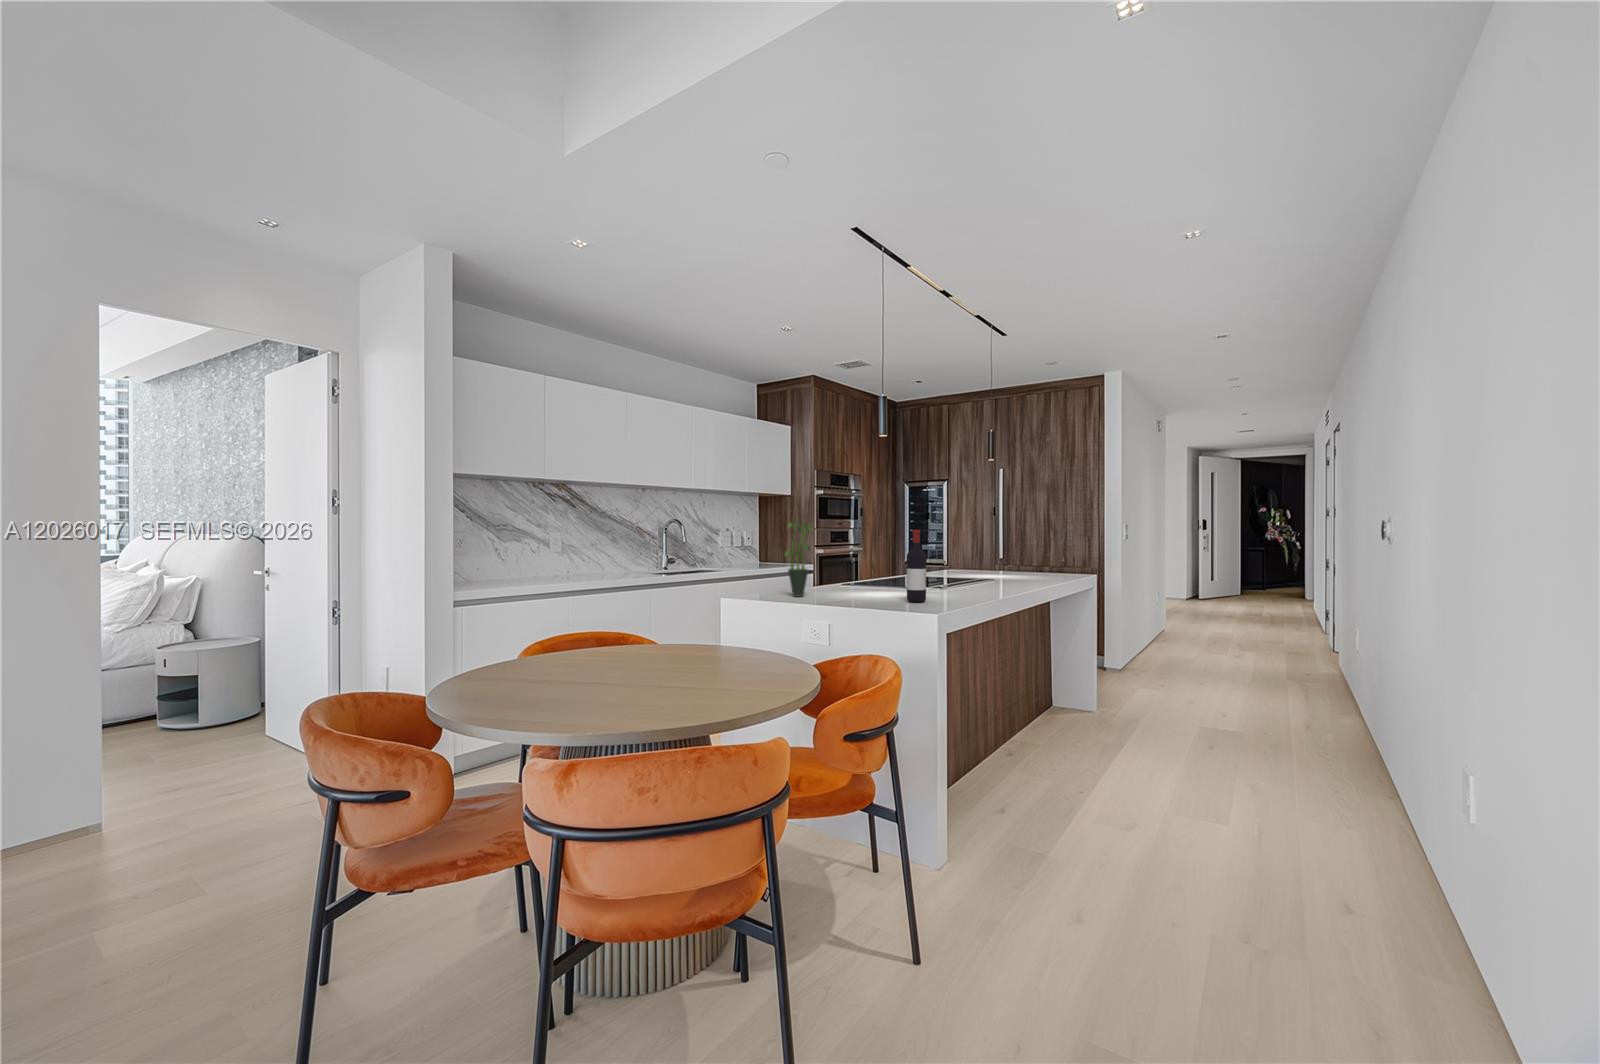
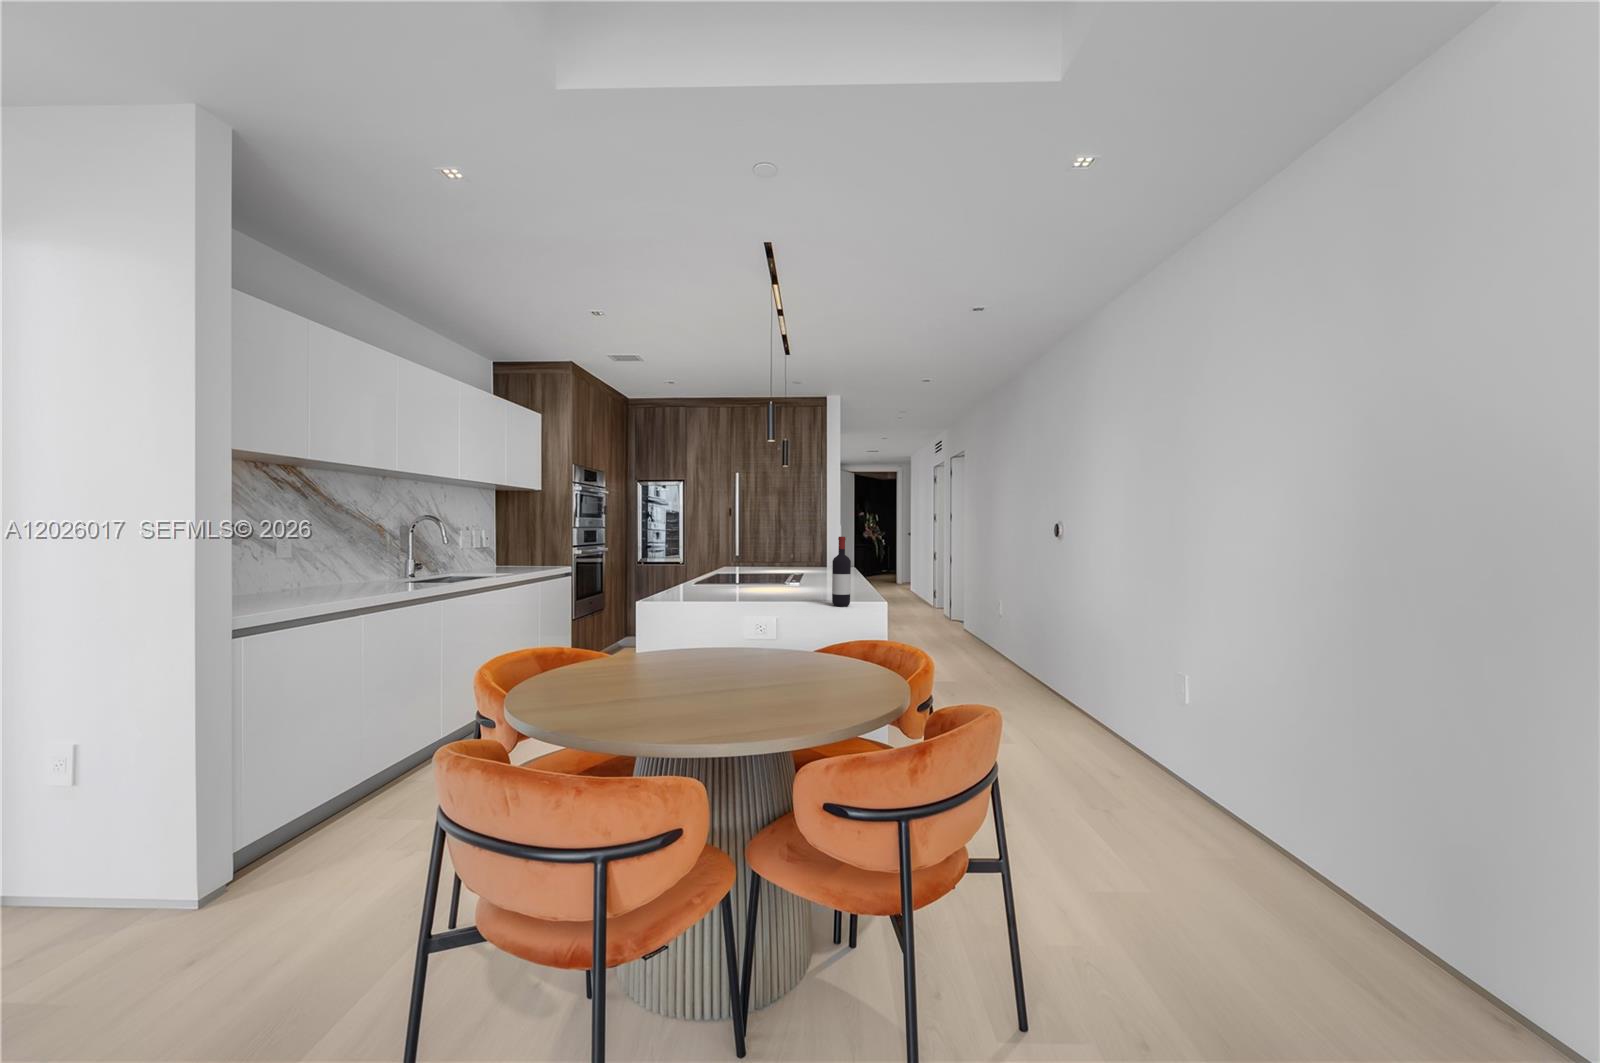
potted plant: present [785,519,812,597] -> none [703,523,737,606]

